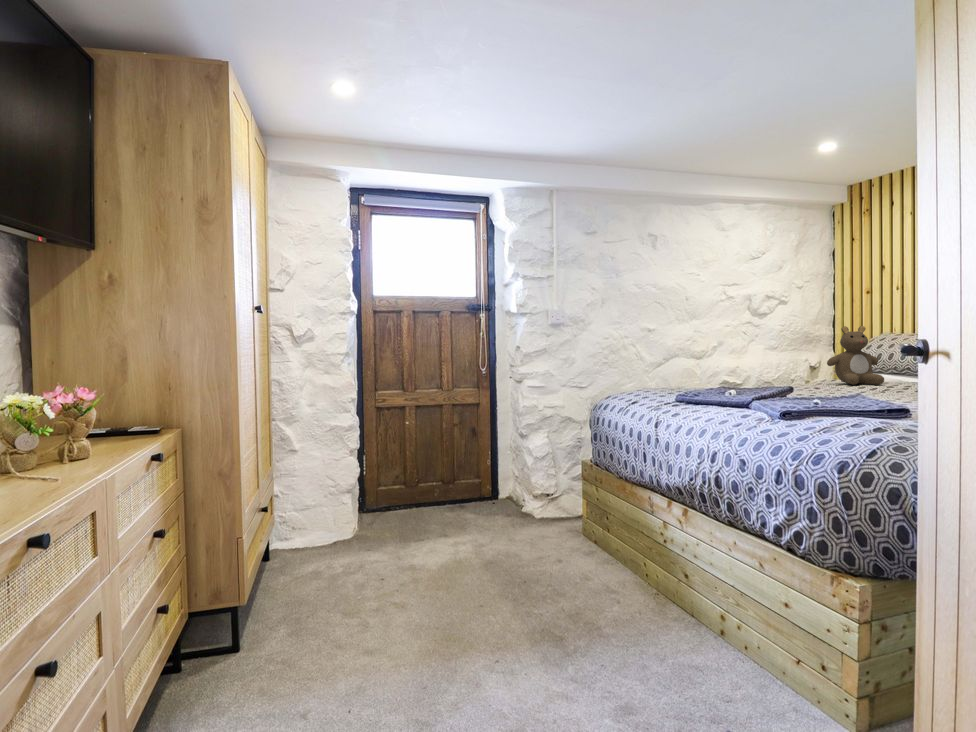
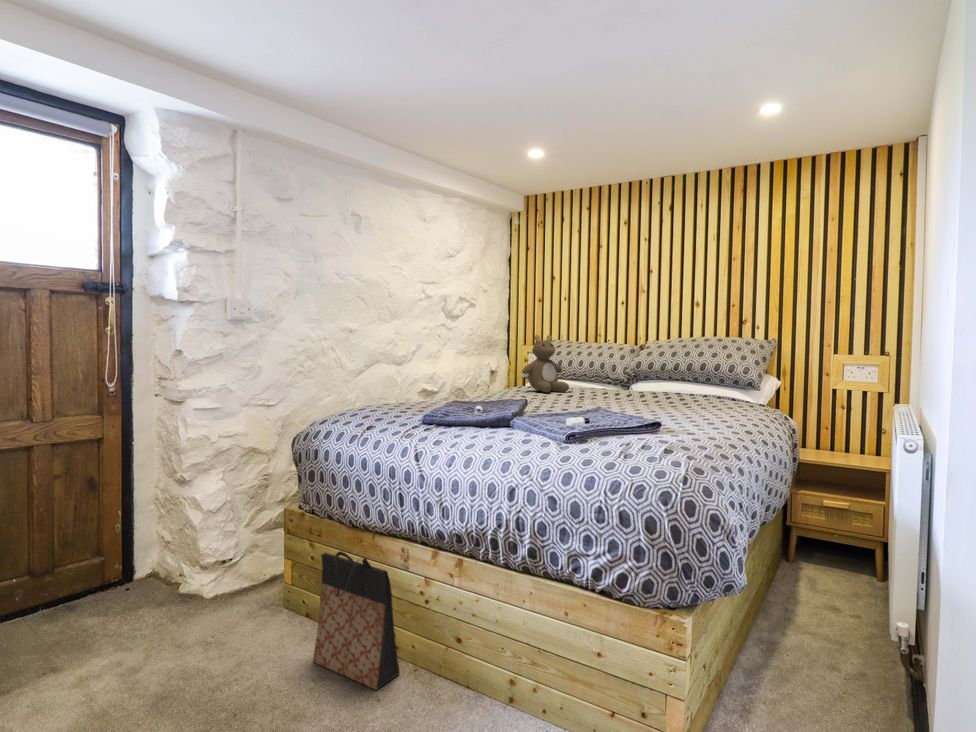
bag: none [582,490,639,596] -> present [313,551,400,690]

